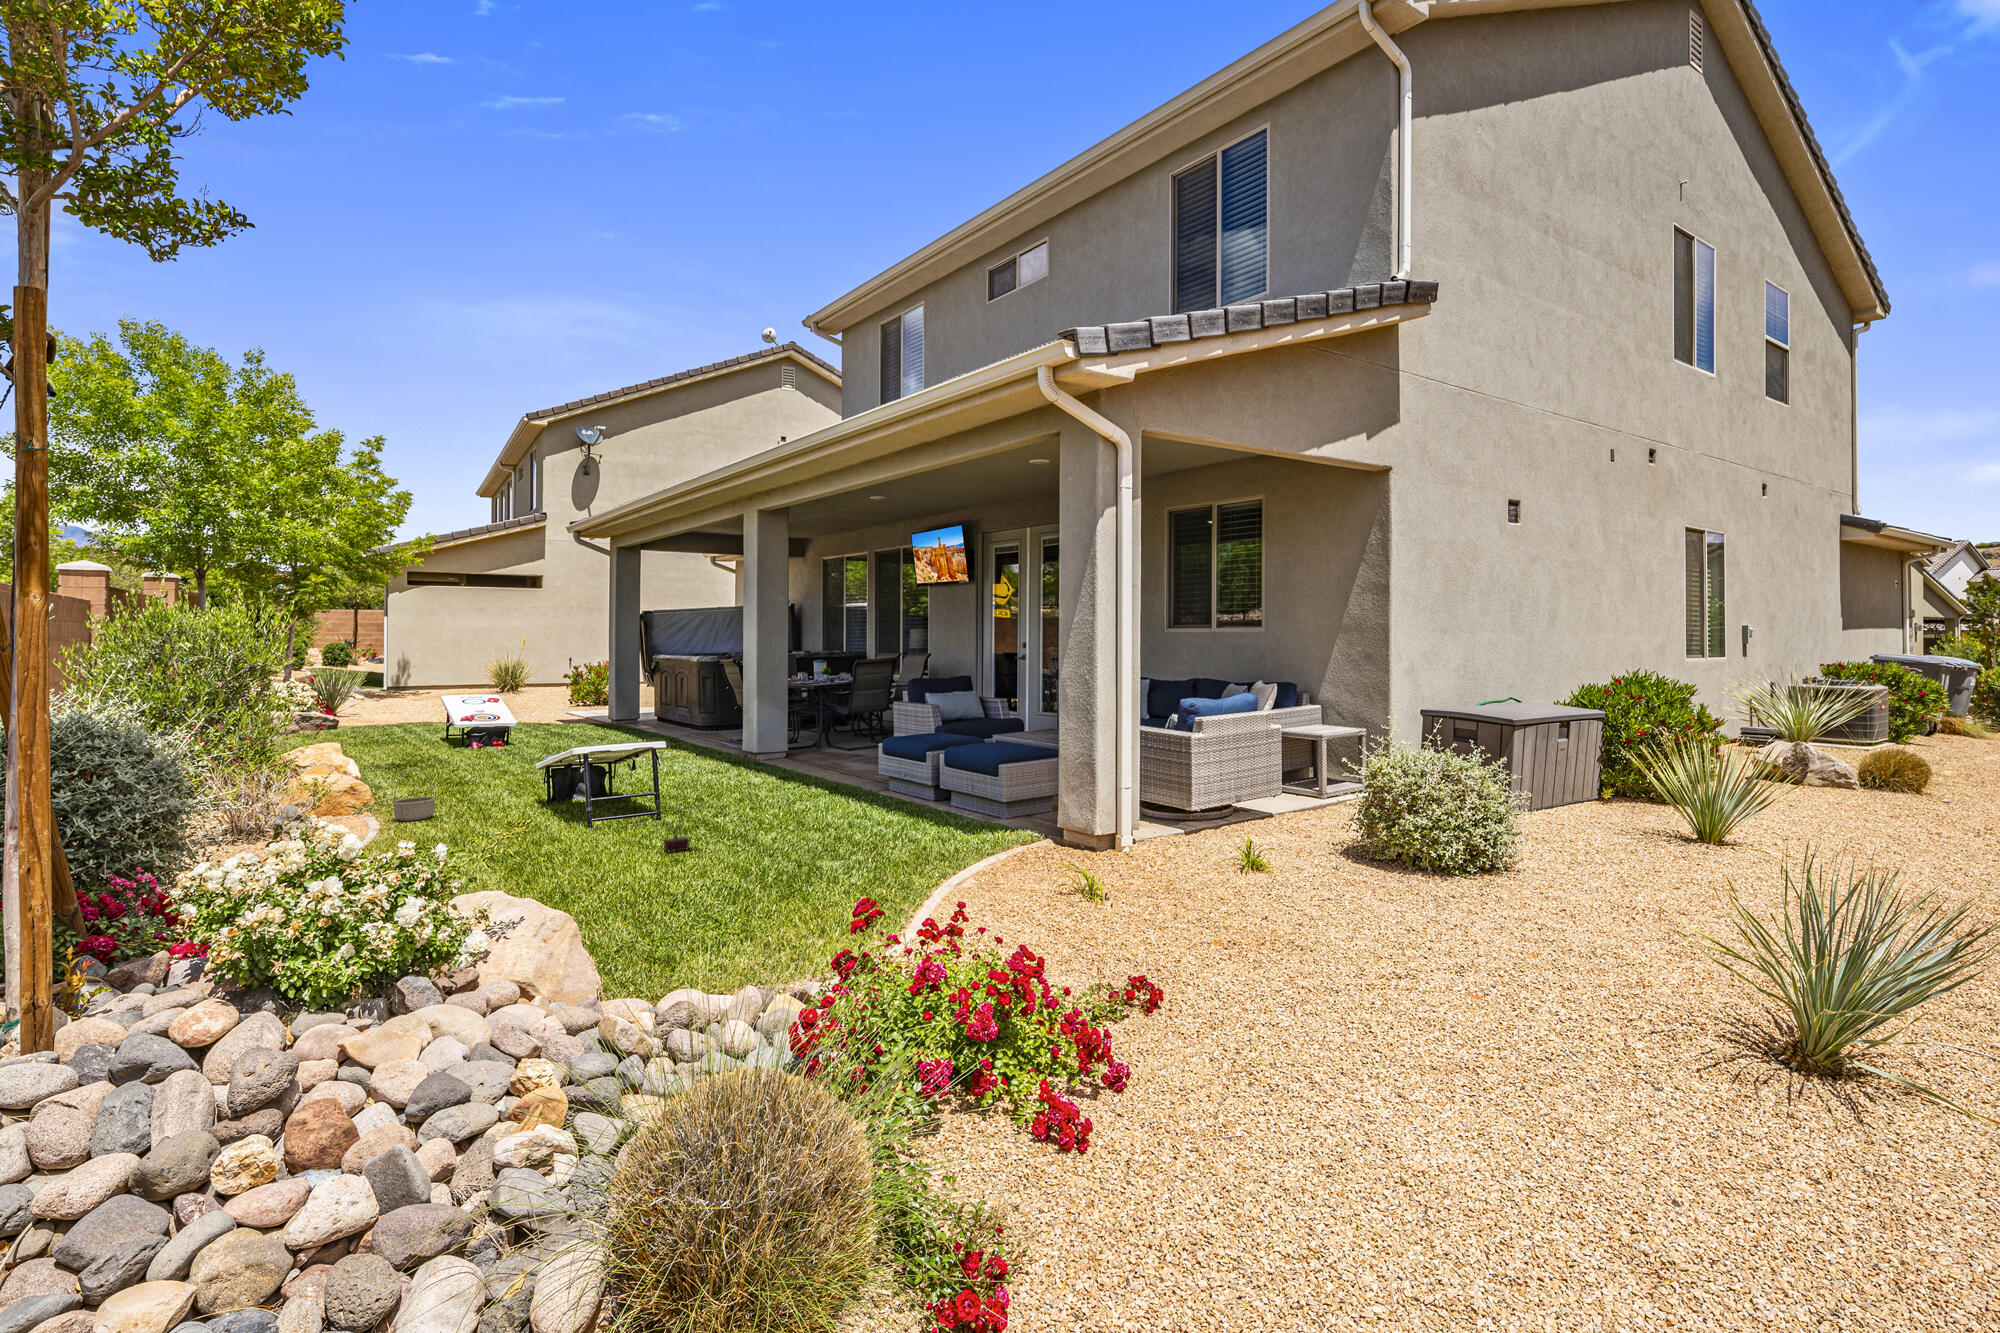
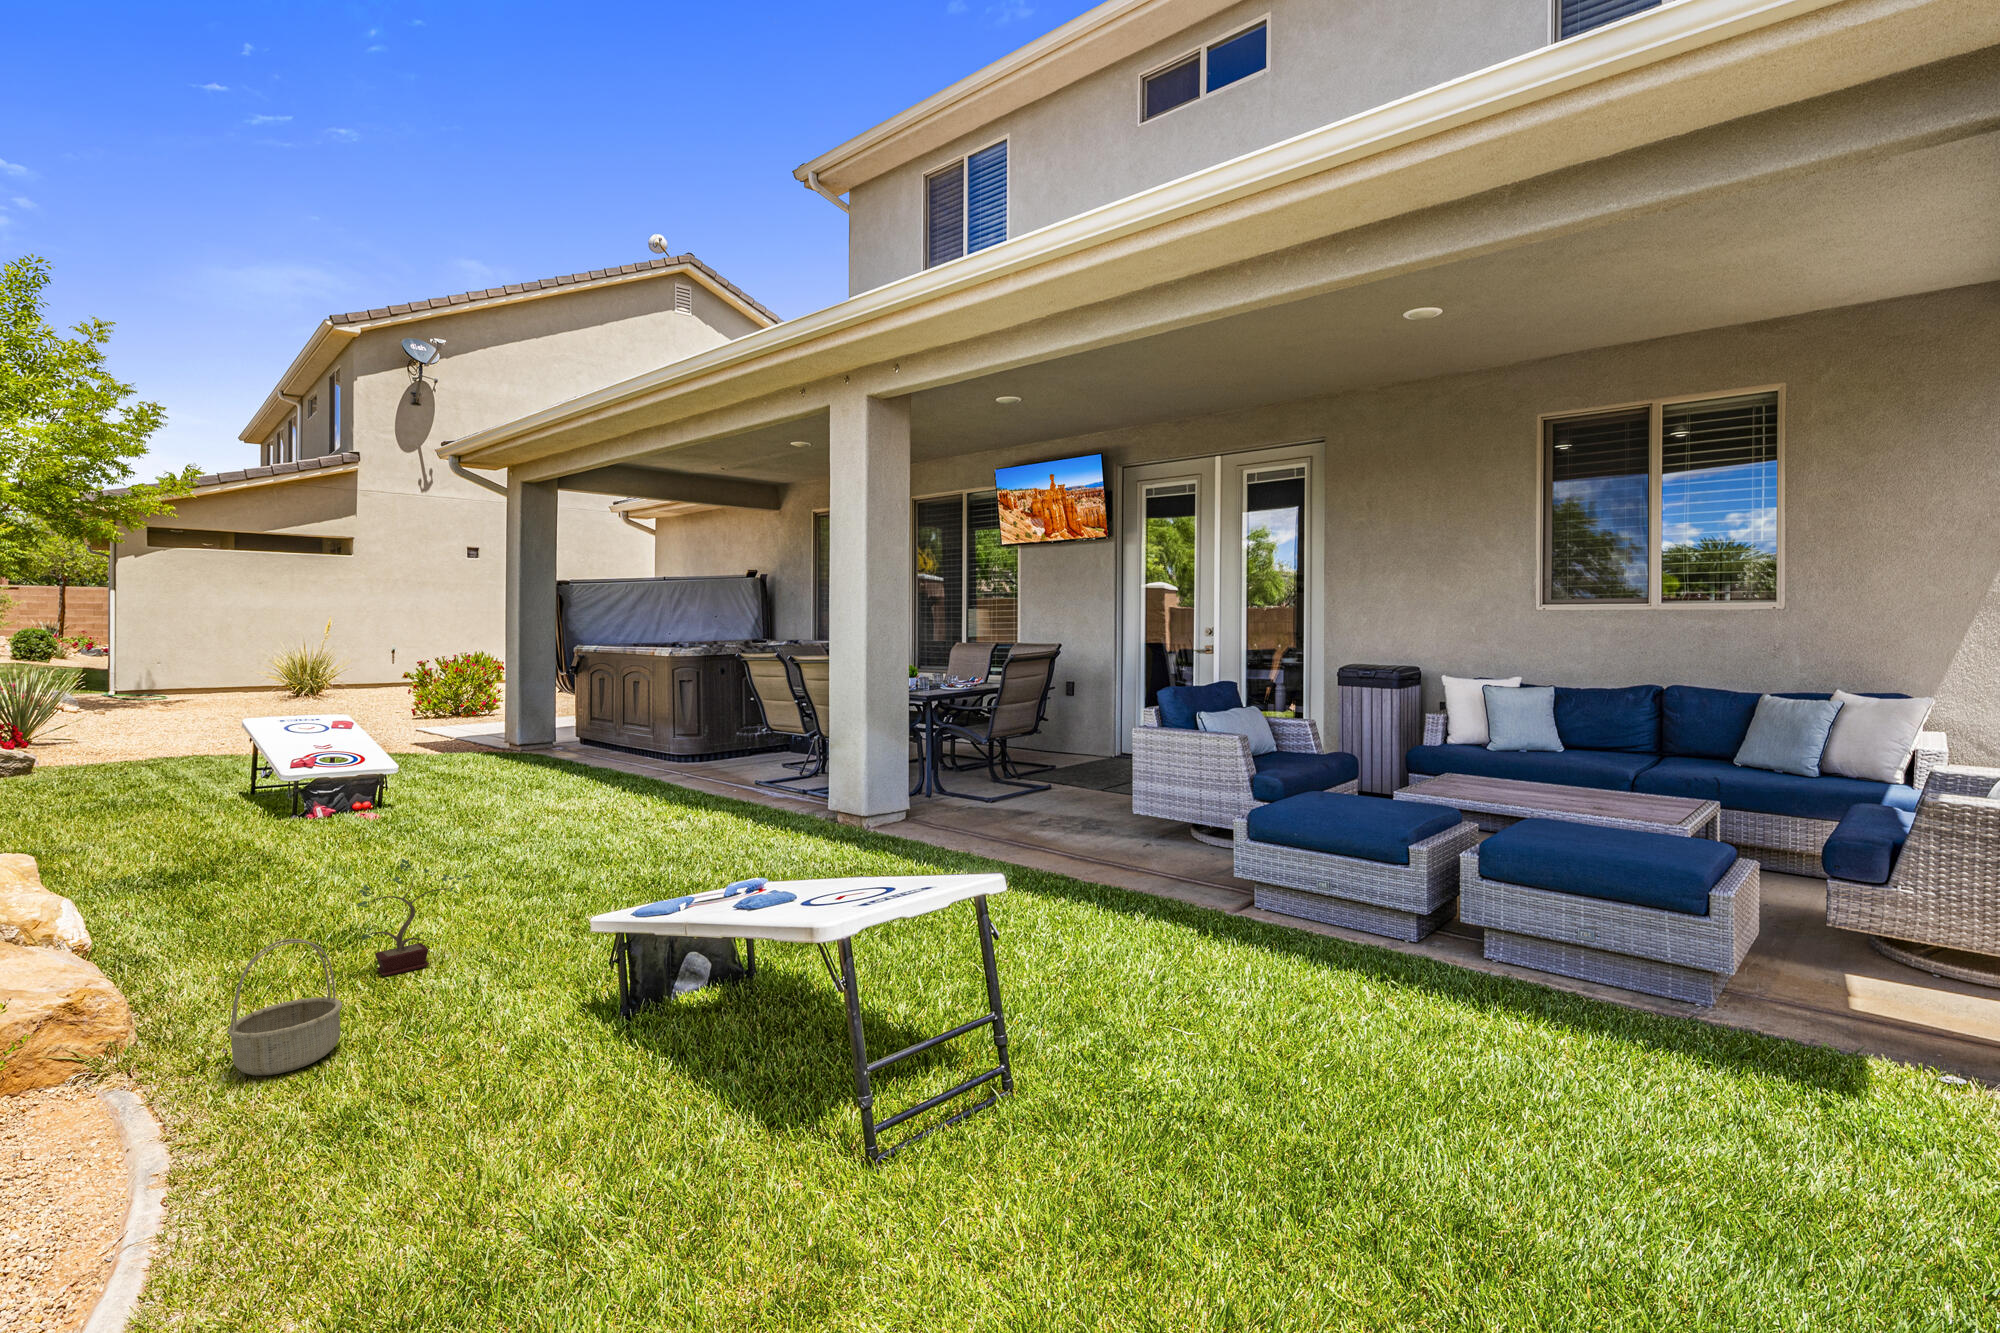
potted plant: present [654,788,702,852] -> present [357,859,471,976]

